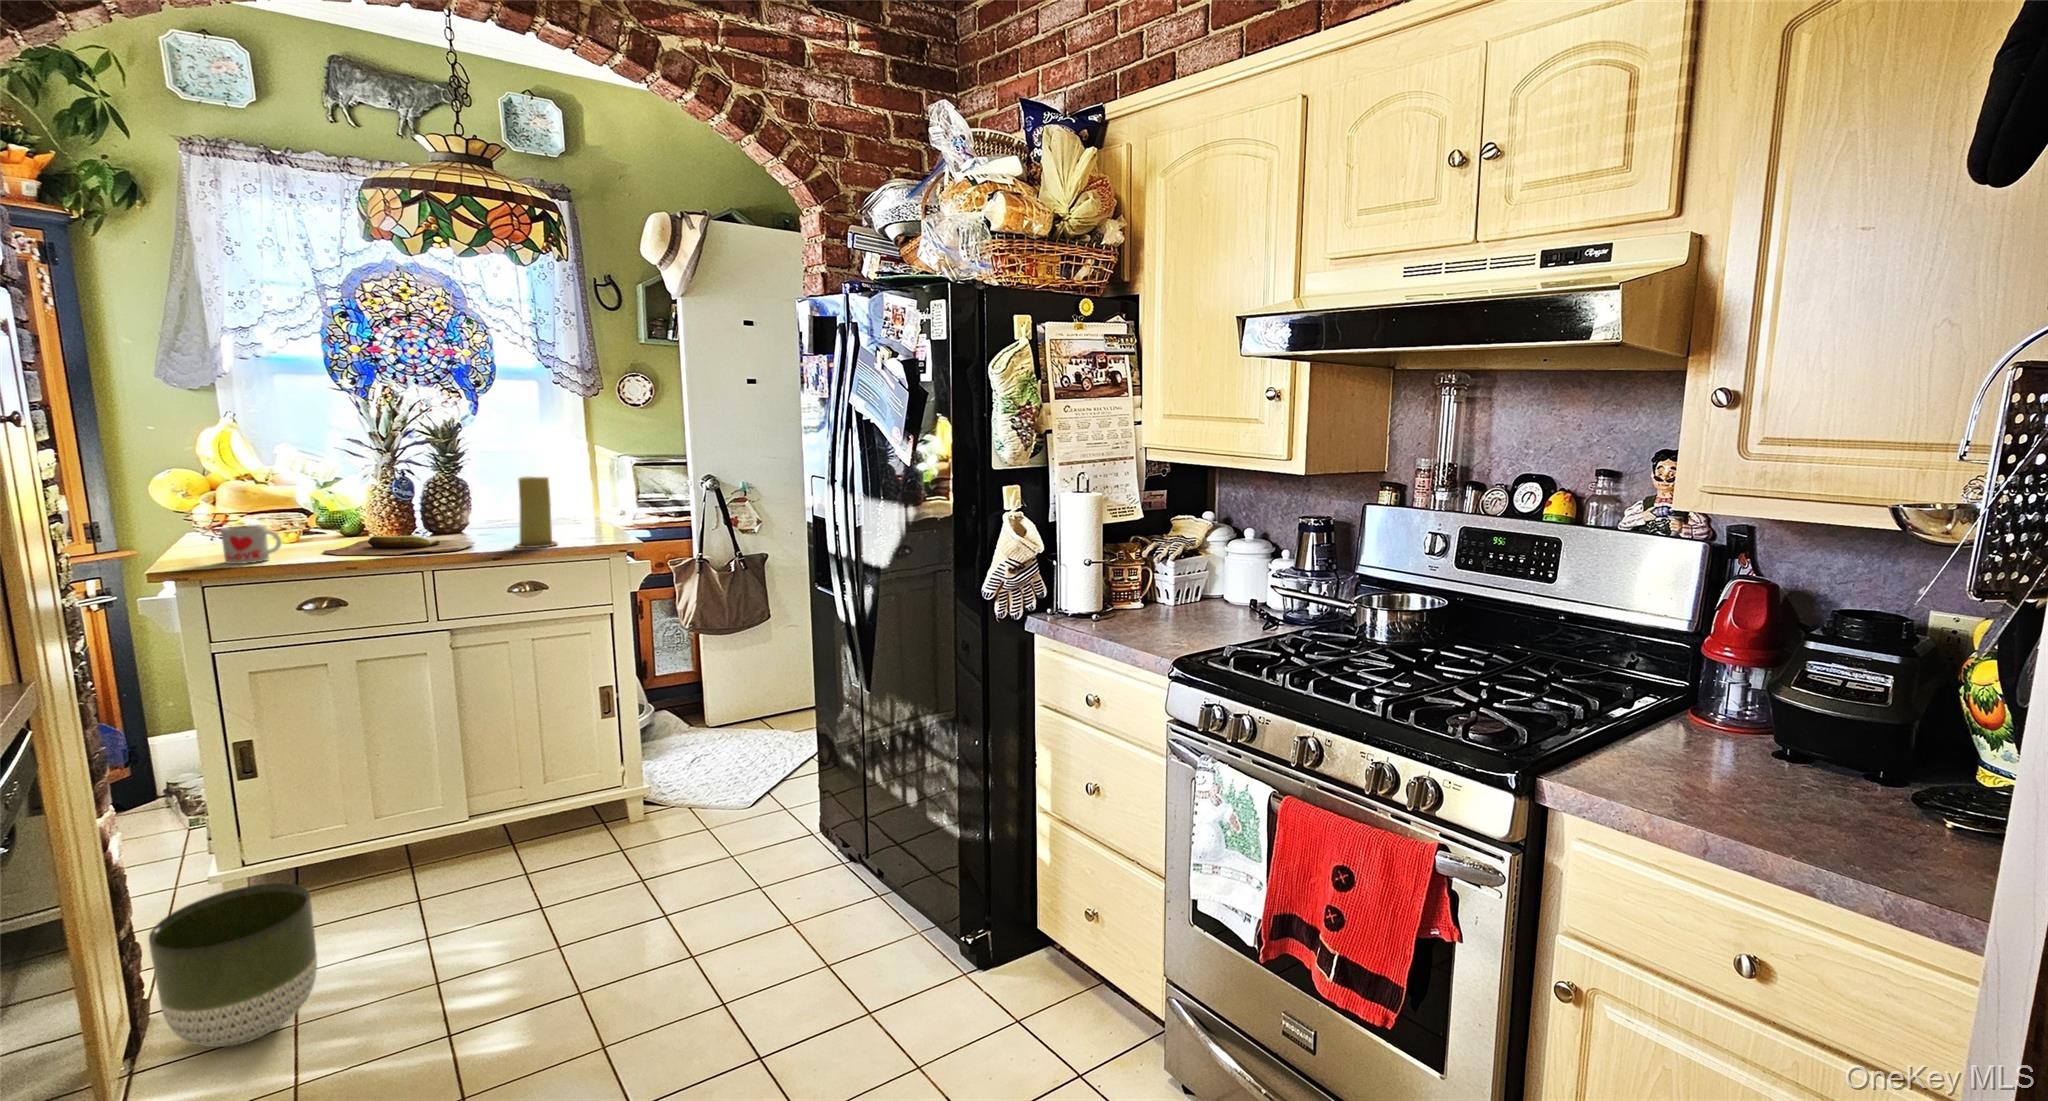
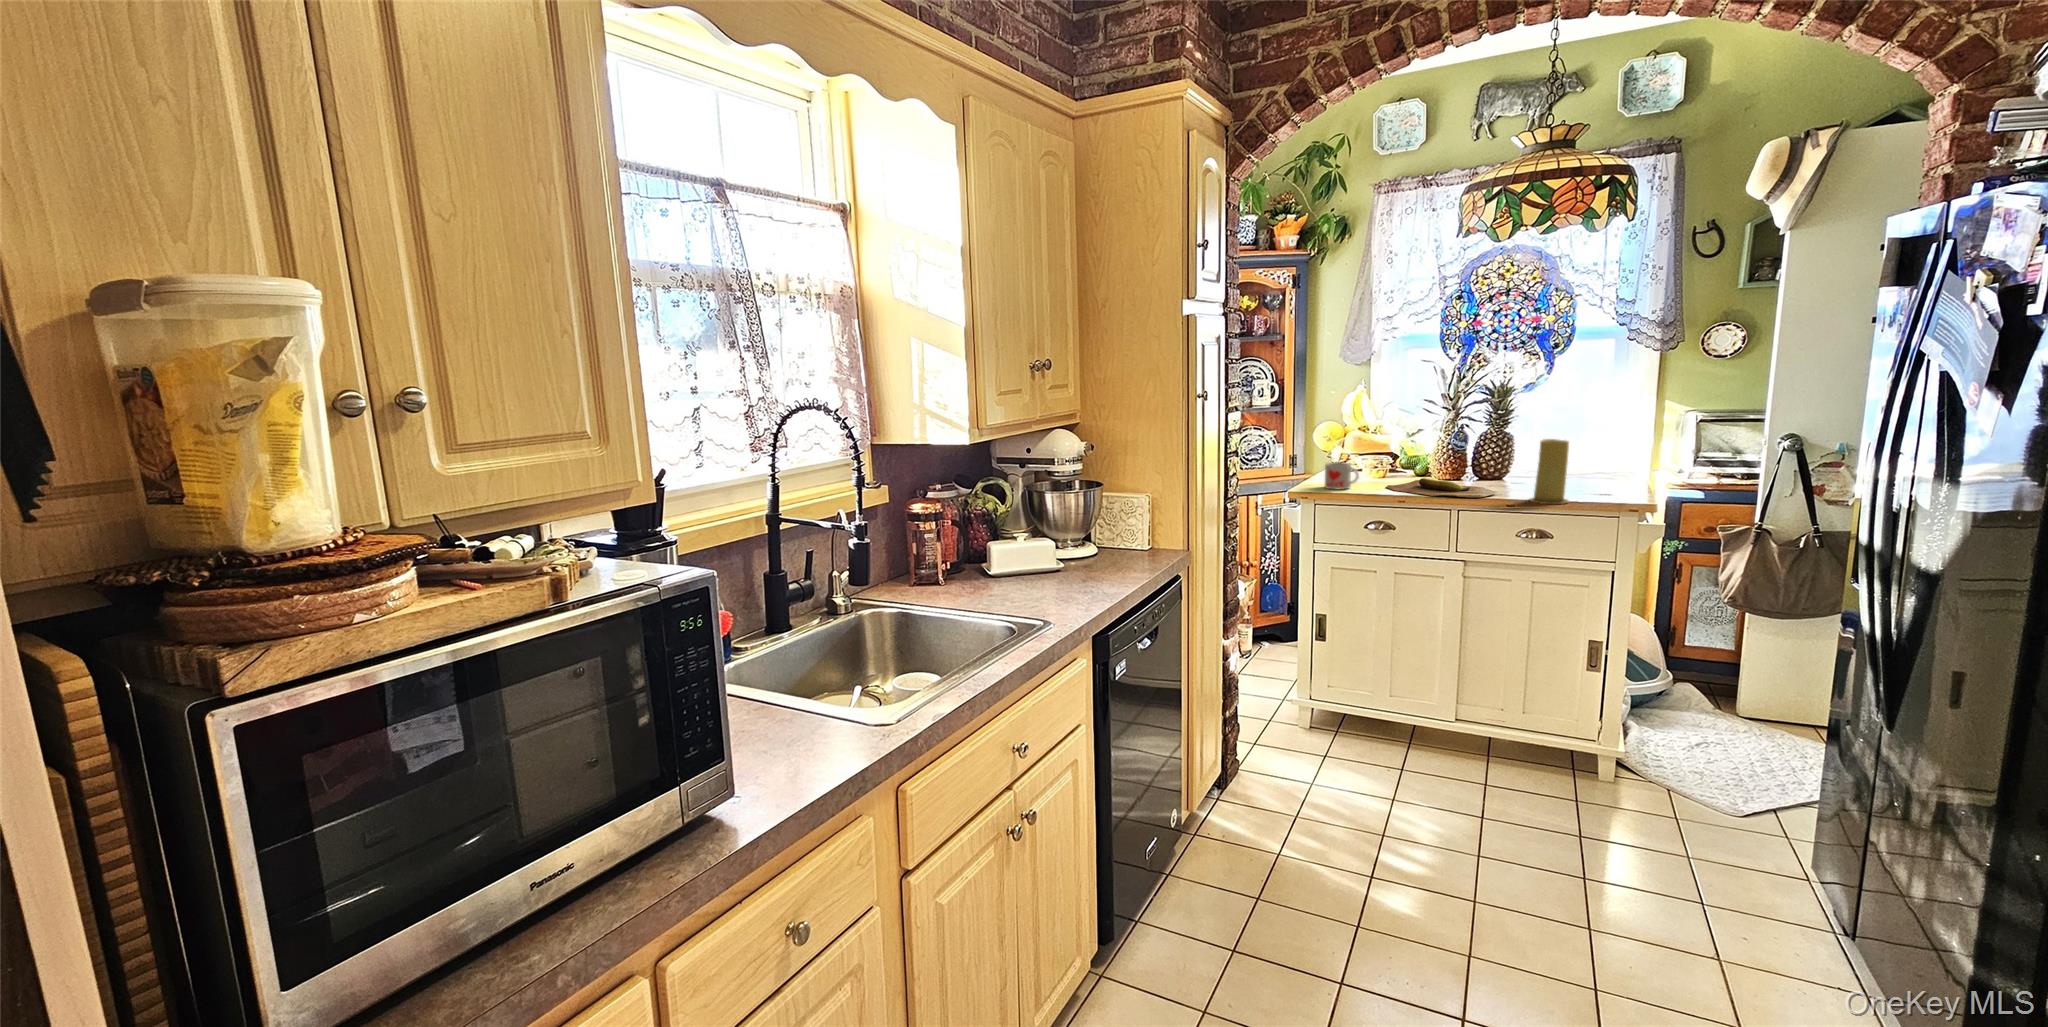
planter: present [149,883,317,1047] -> none [1237,706,1323,807]

